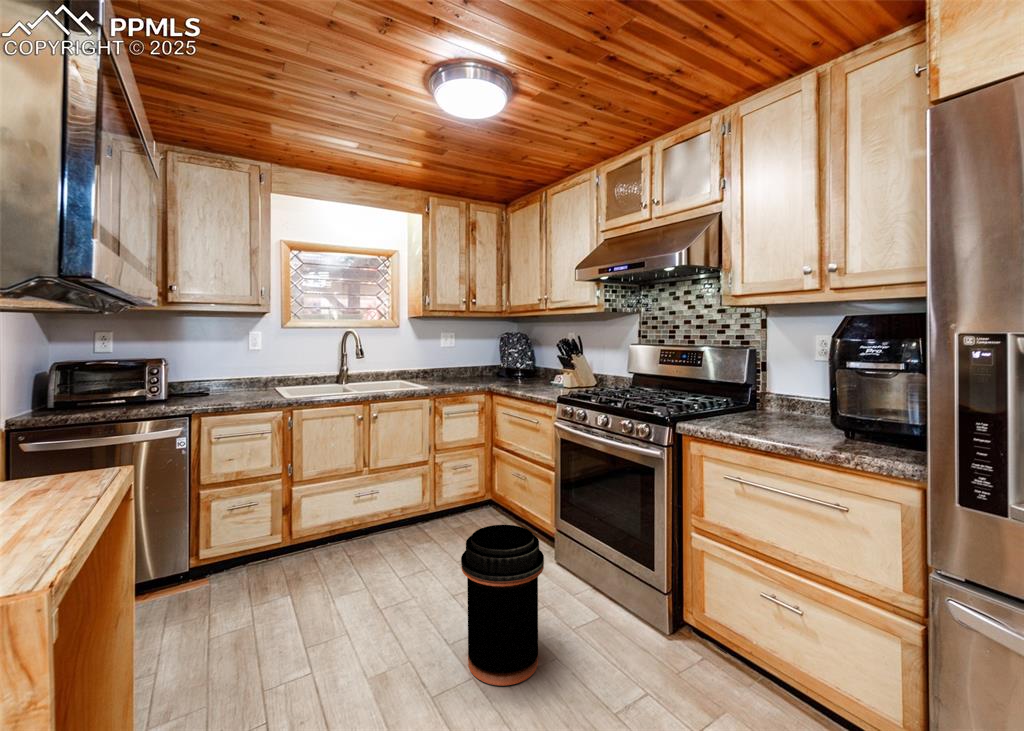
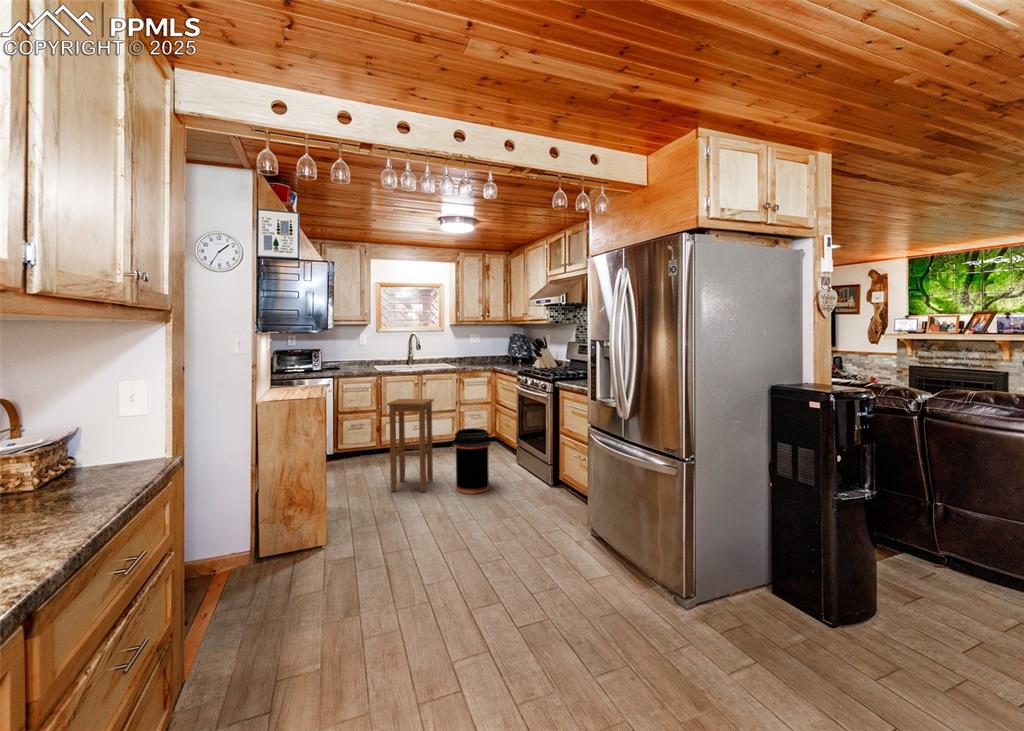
stool: none [307,464,411,698] -> present [387,399,434,492]

